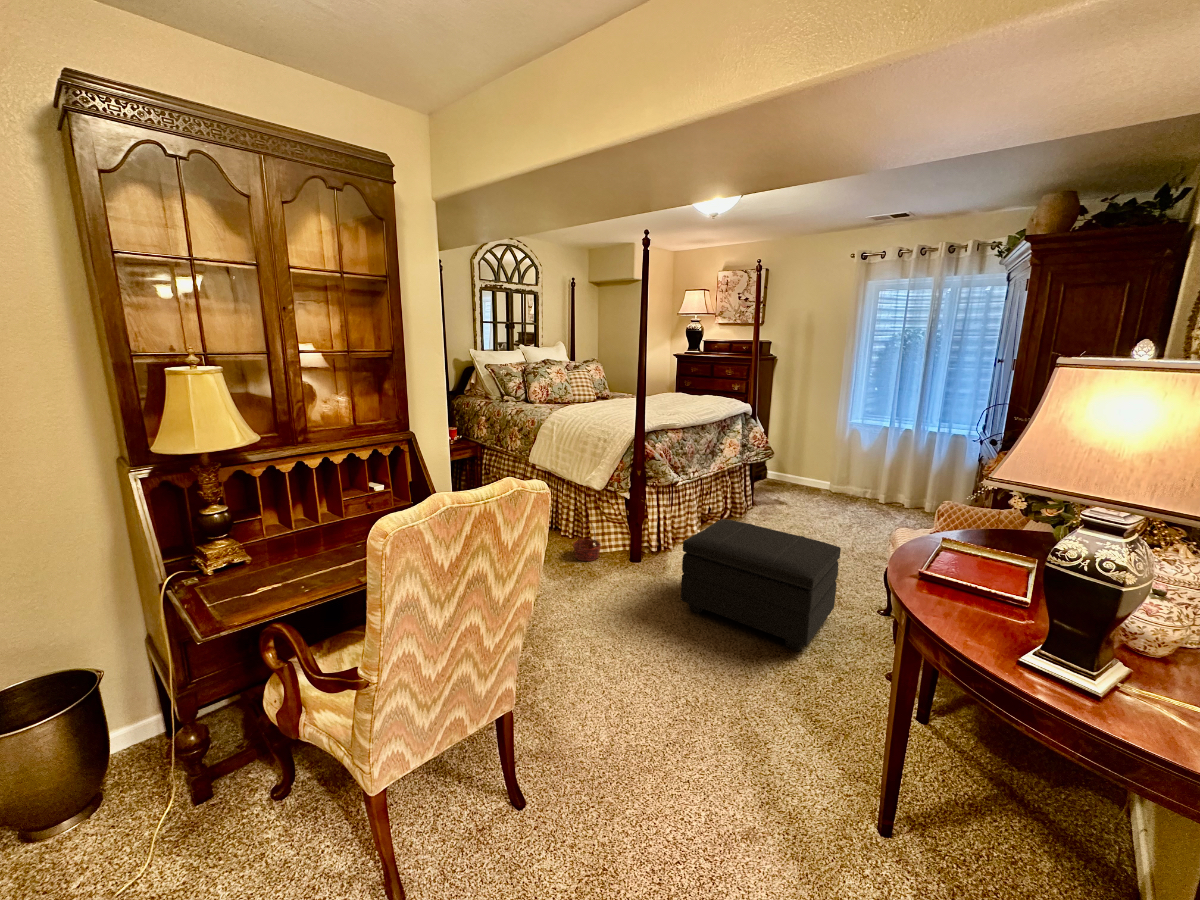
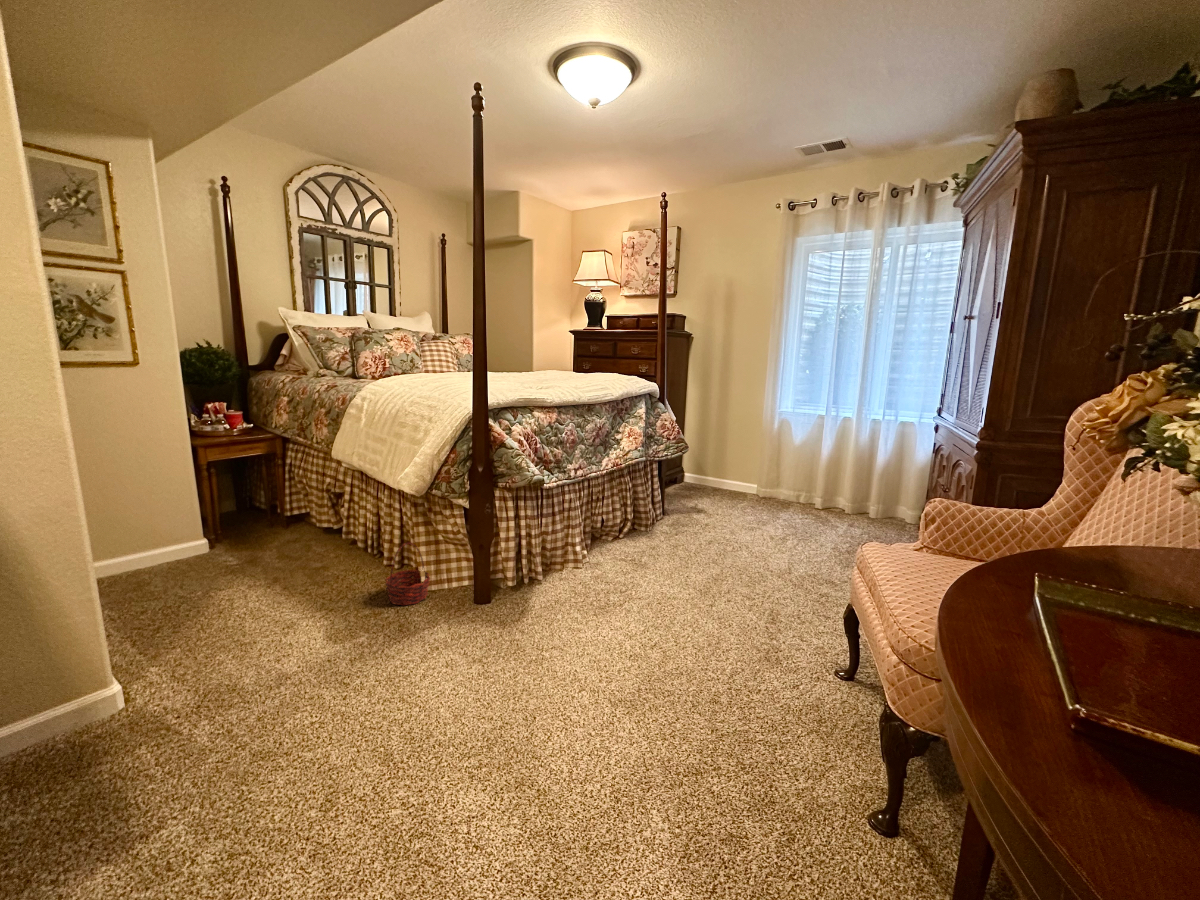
footstool: present [681,519,841,651] -> none [525,535,776,764]

